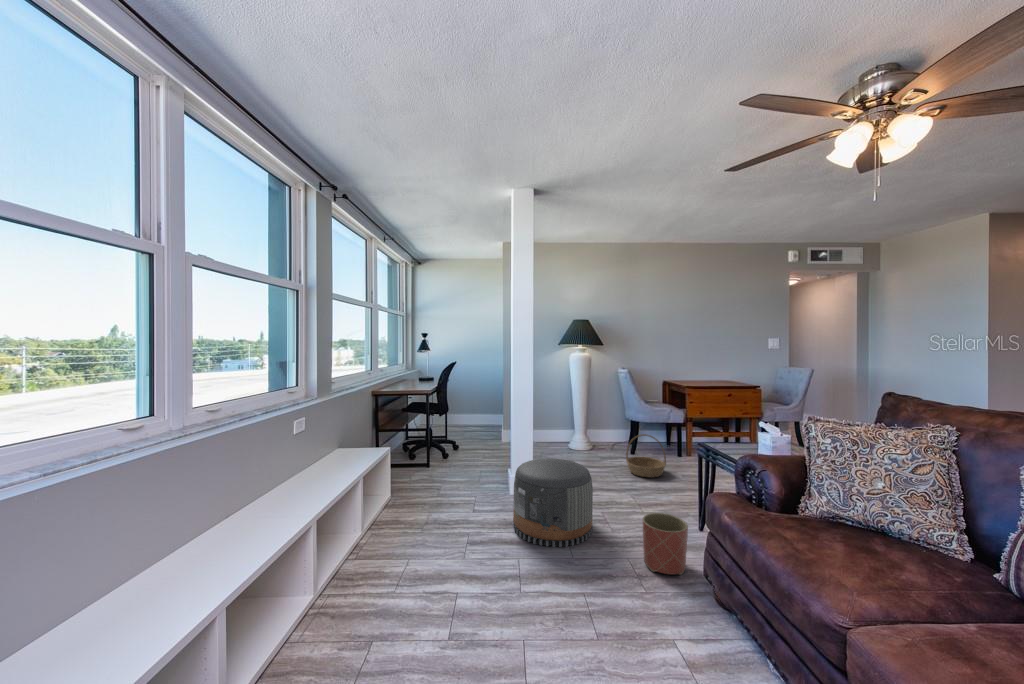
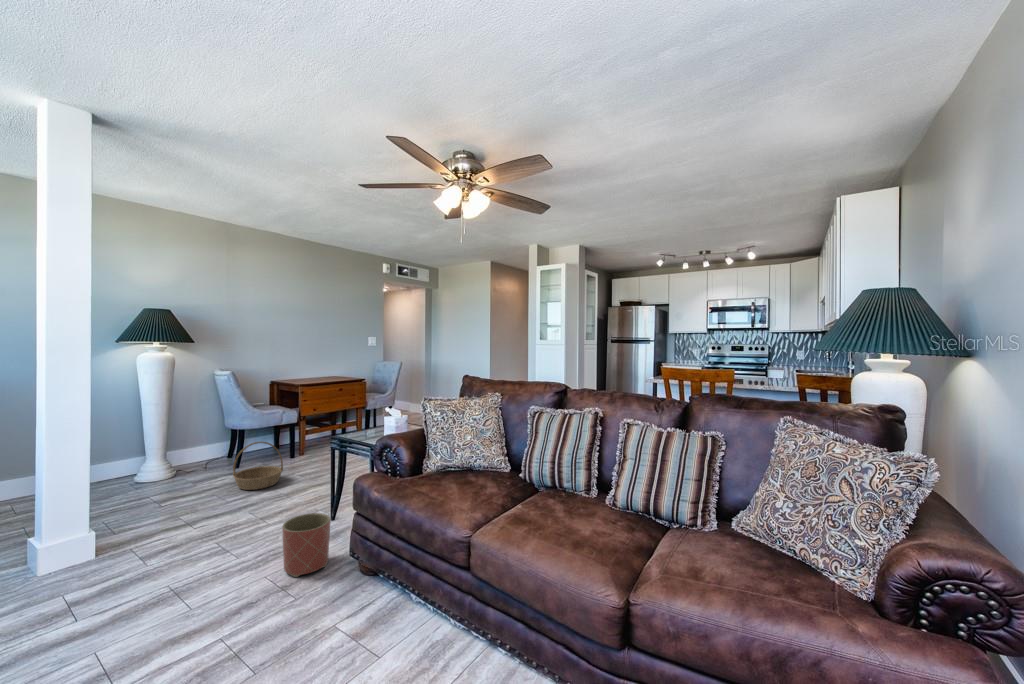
pouf: present [513,458,593,547] -> none [68,492,210,623]

